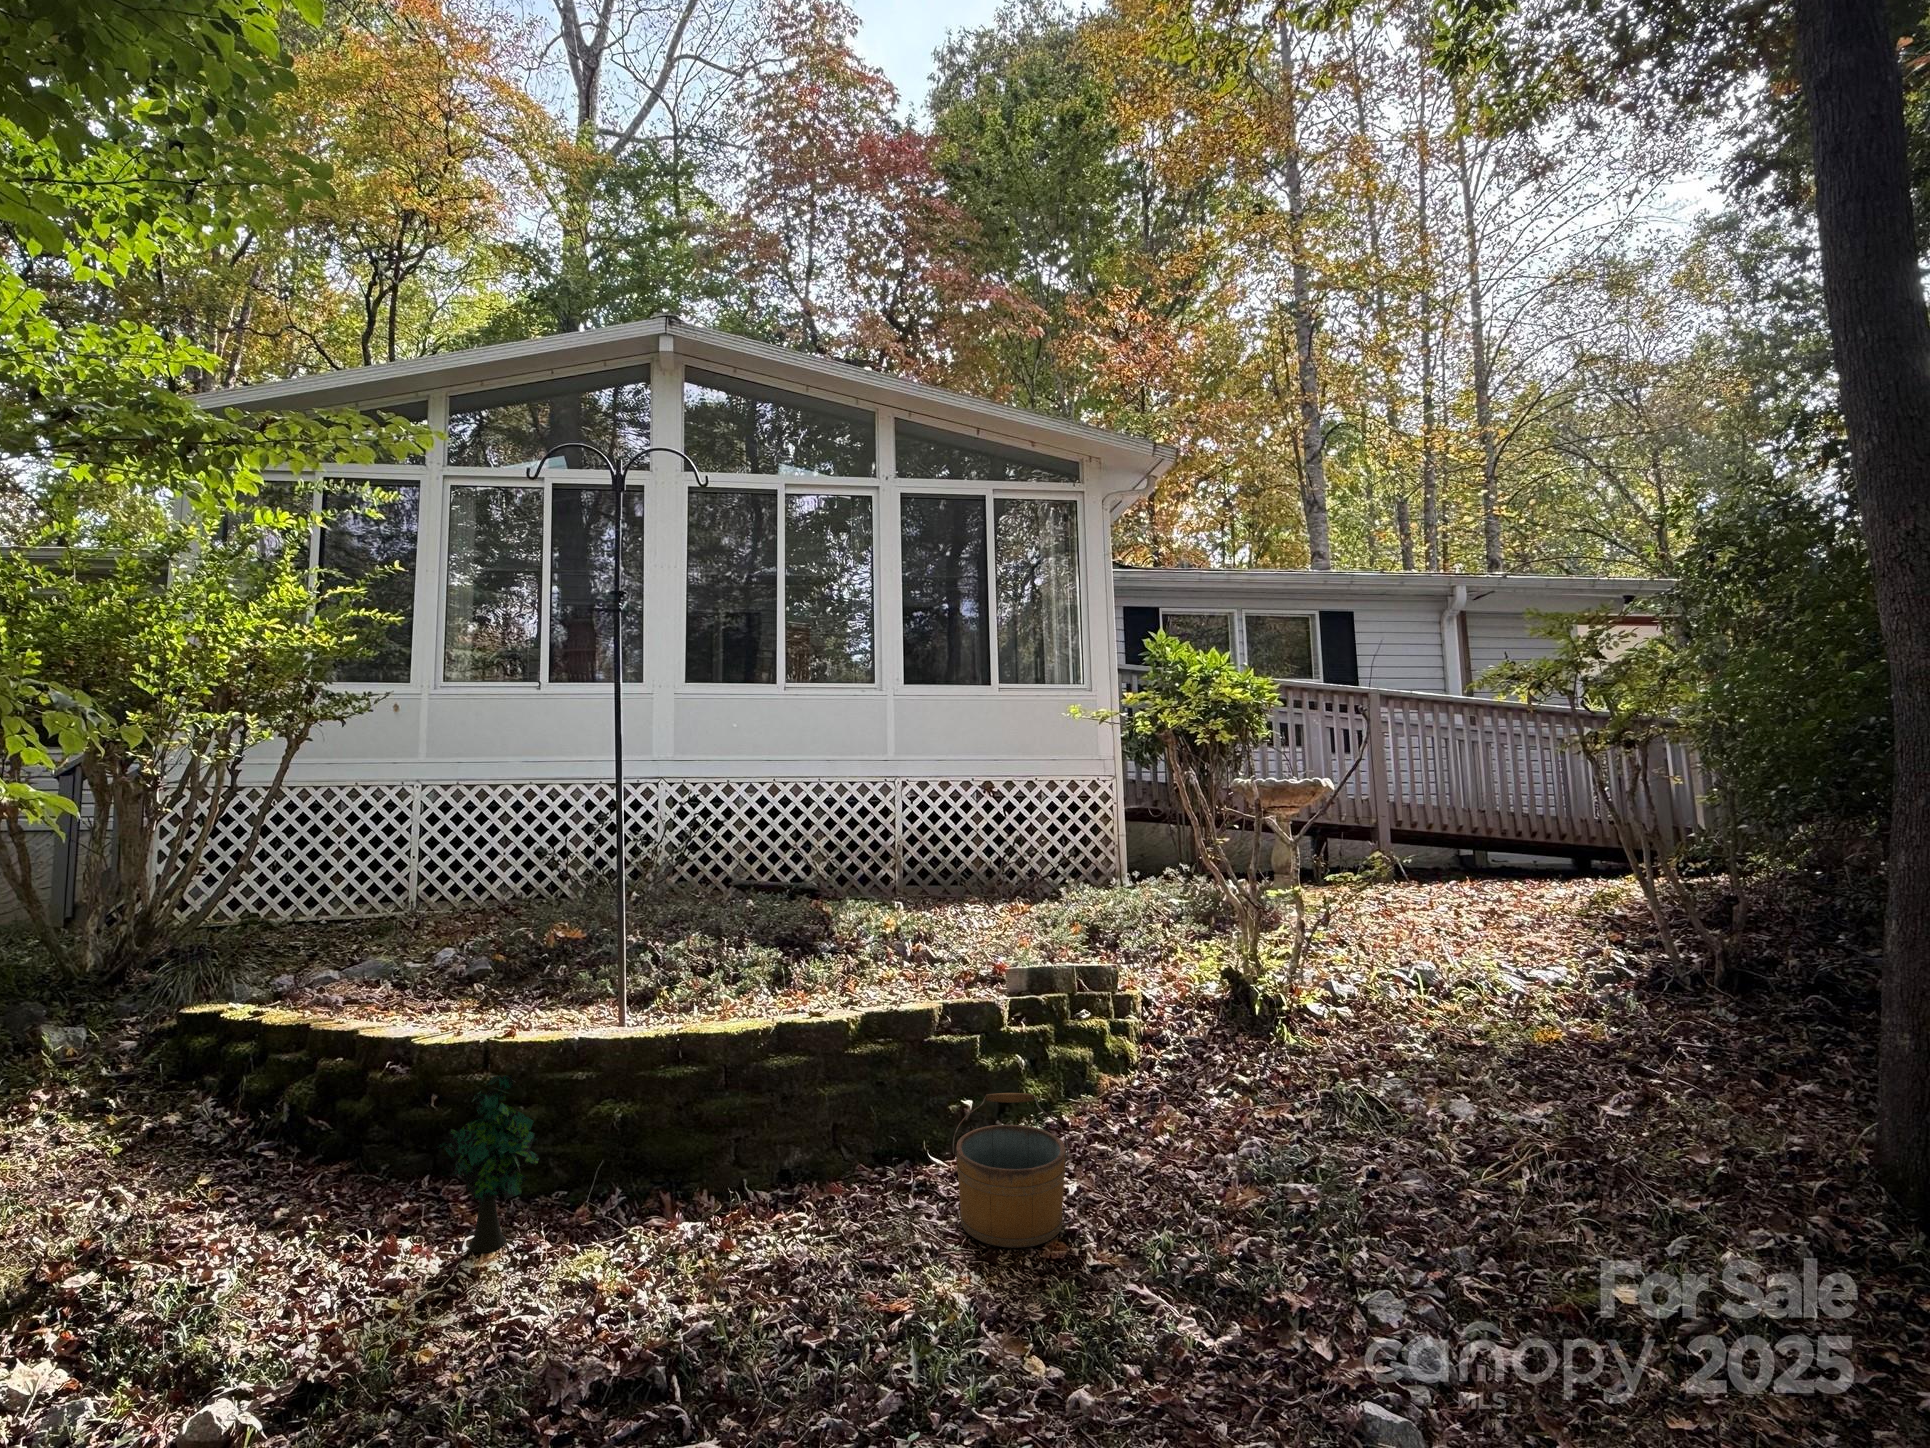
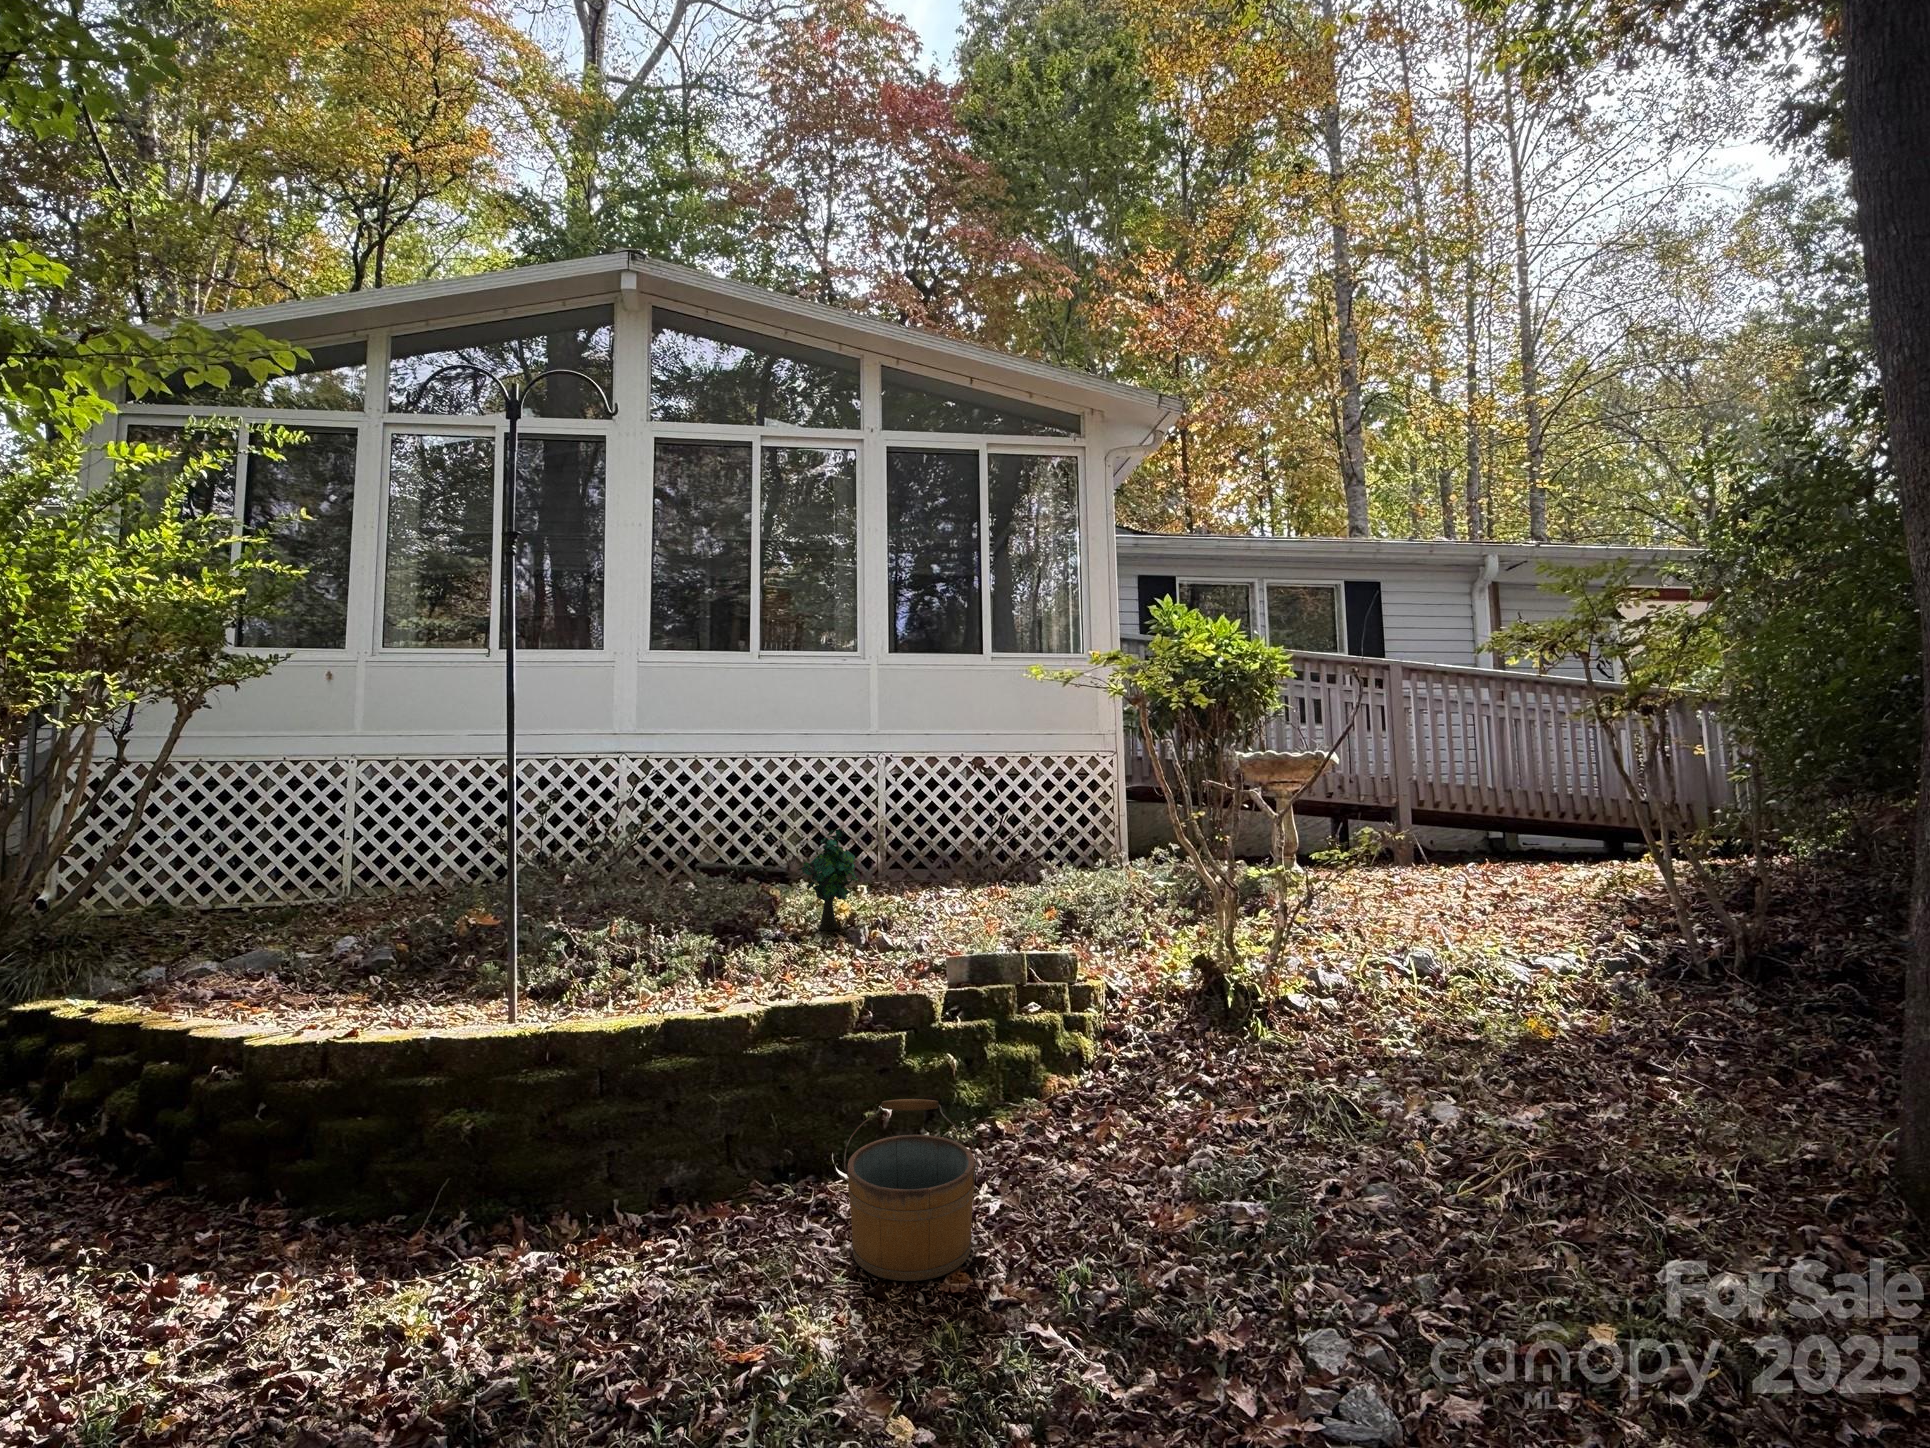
decorative plant: present [432,1075,539,1253] -> present [799,829,858,930]

